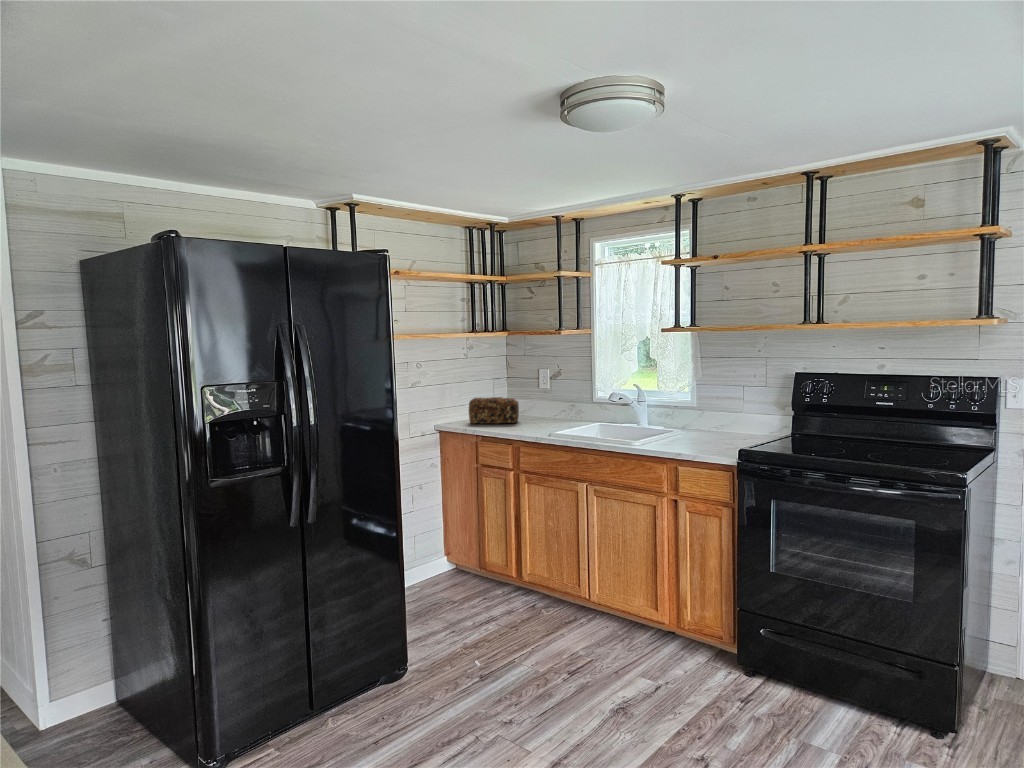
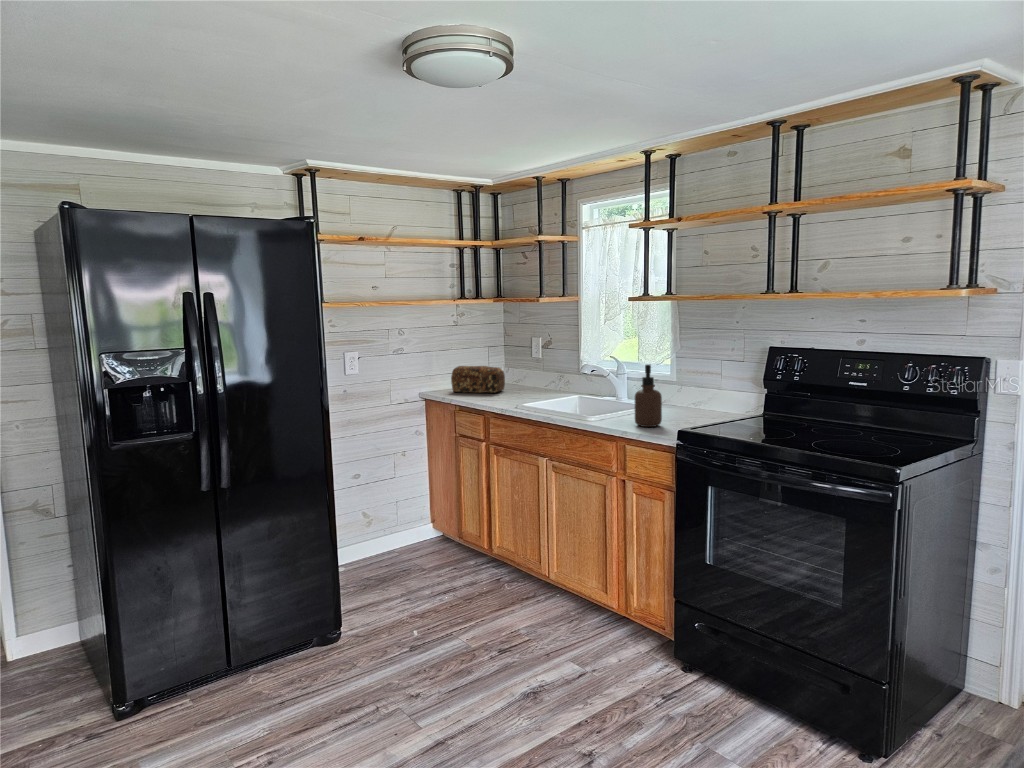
soap dispenser: none [684,391,709,449] -> present [635,364,662,427]

